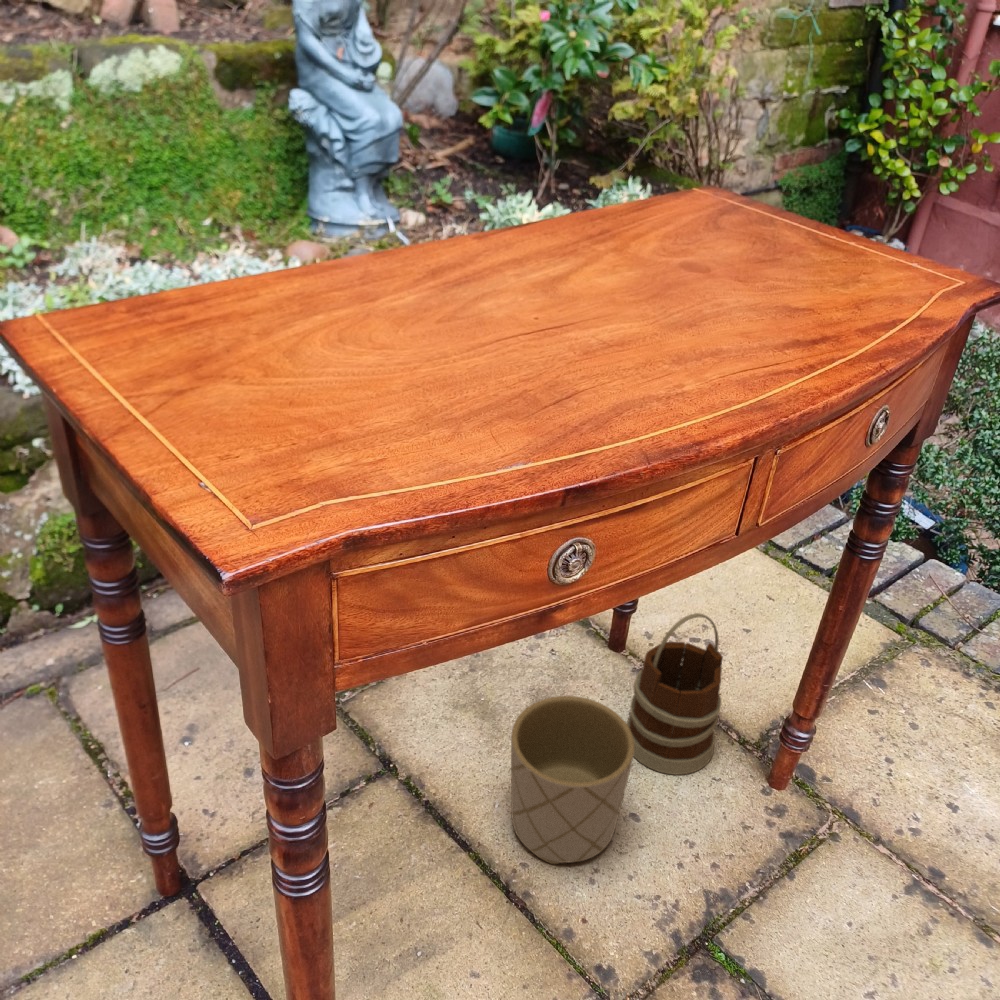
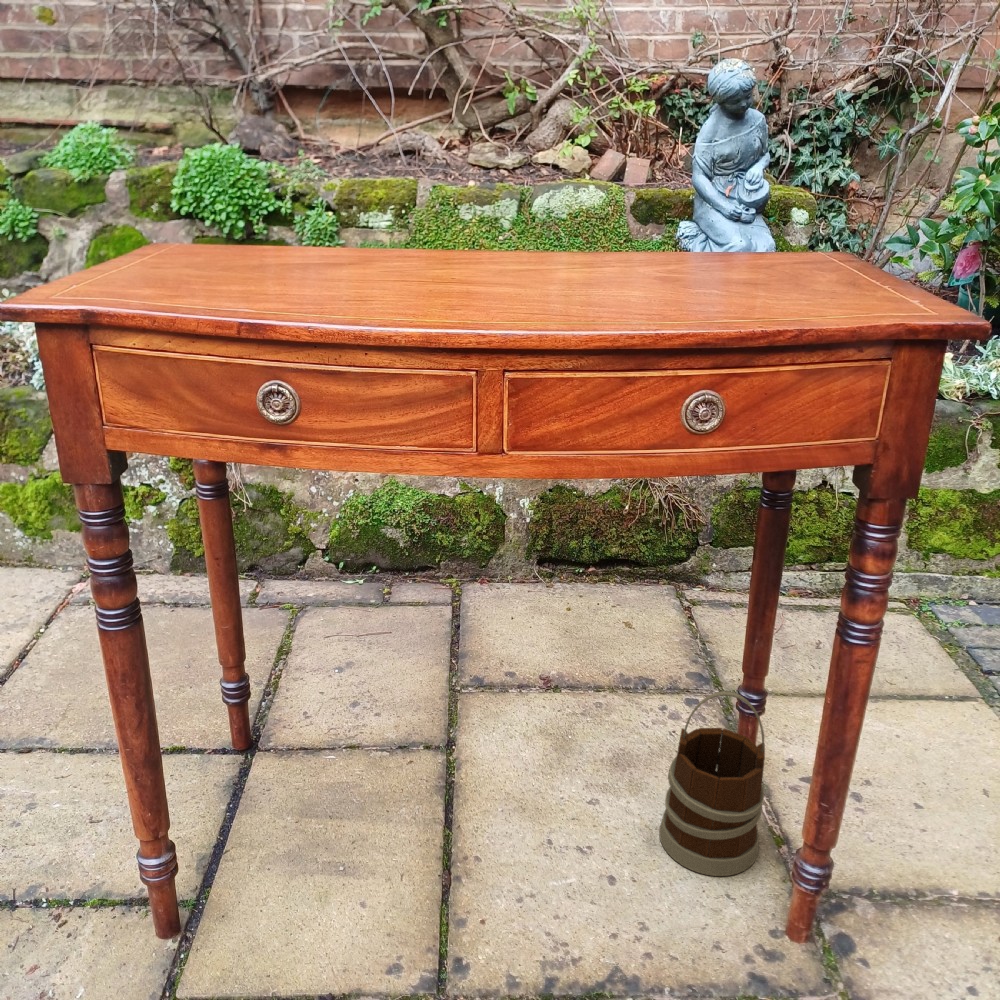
planter: present [511,696,634,864] -> none [487,715,608,882]

